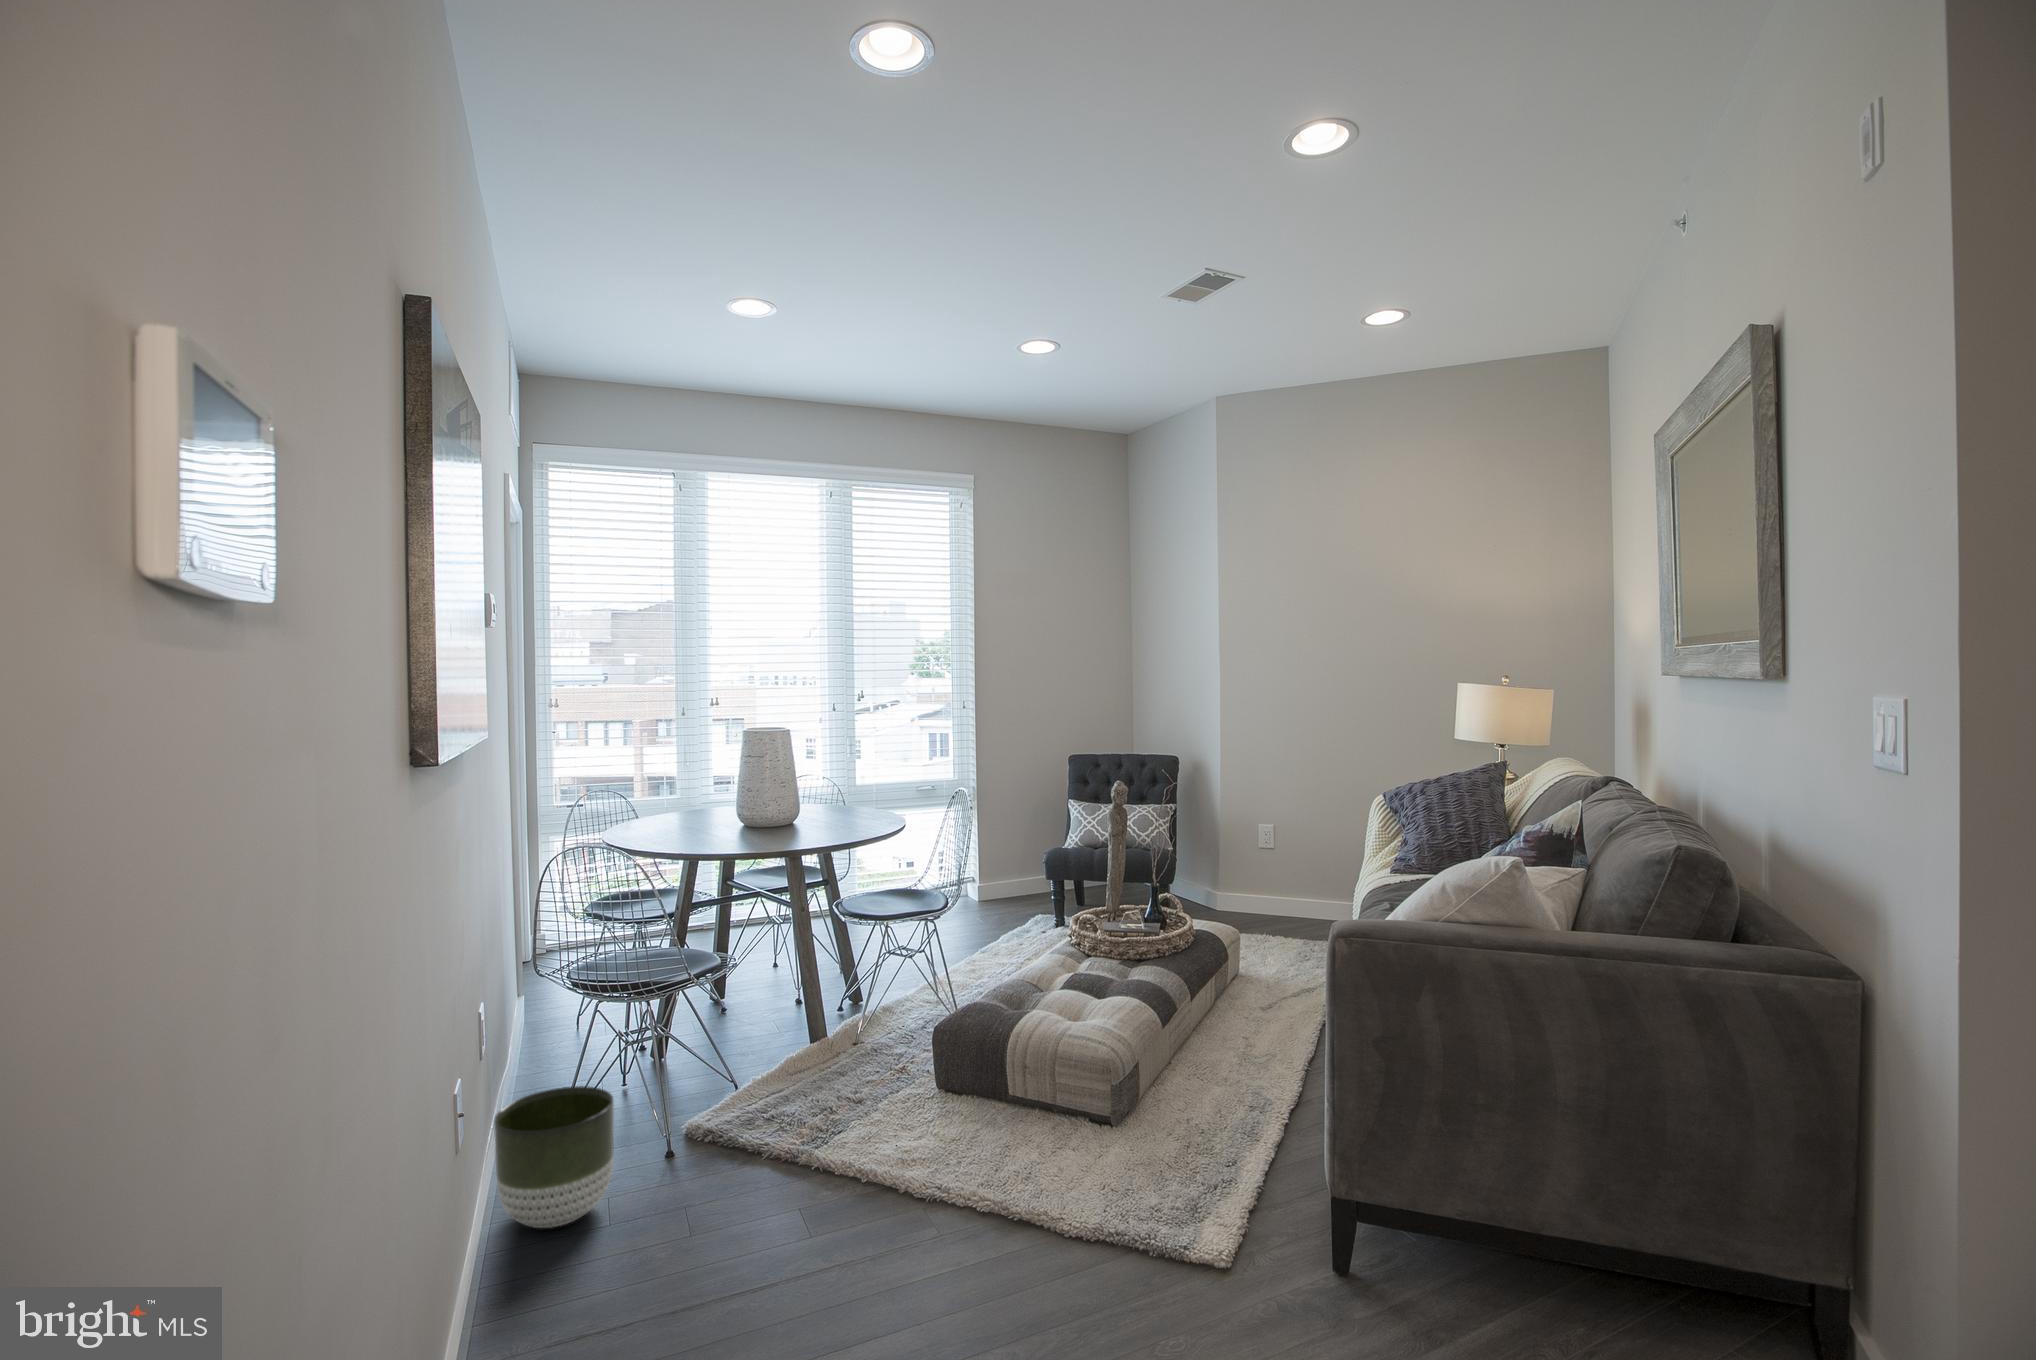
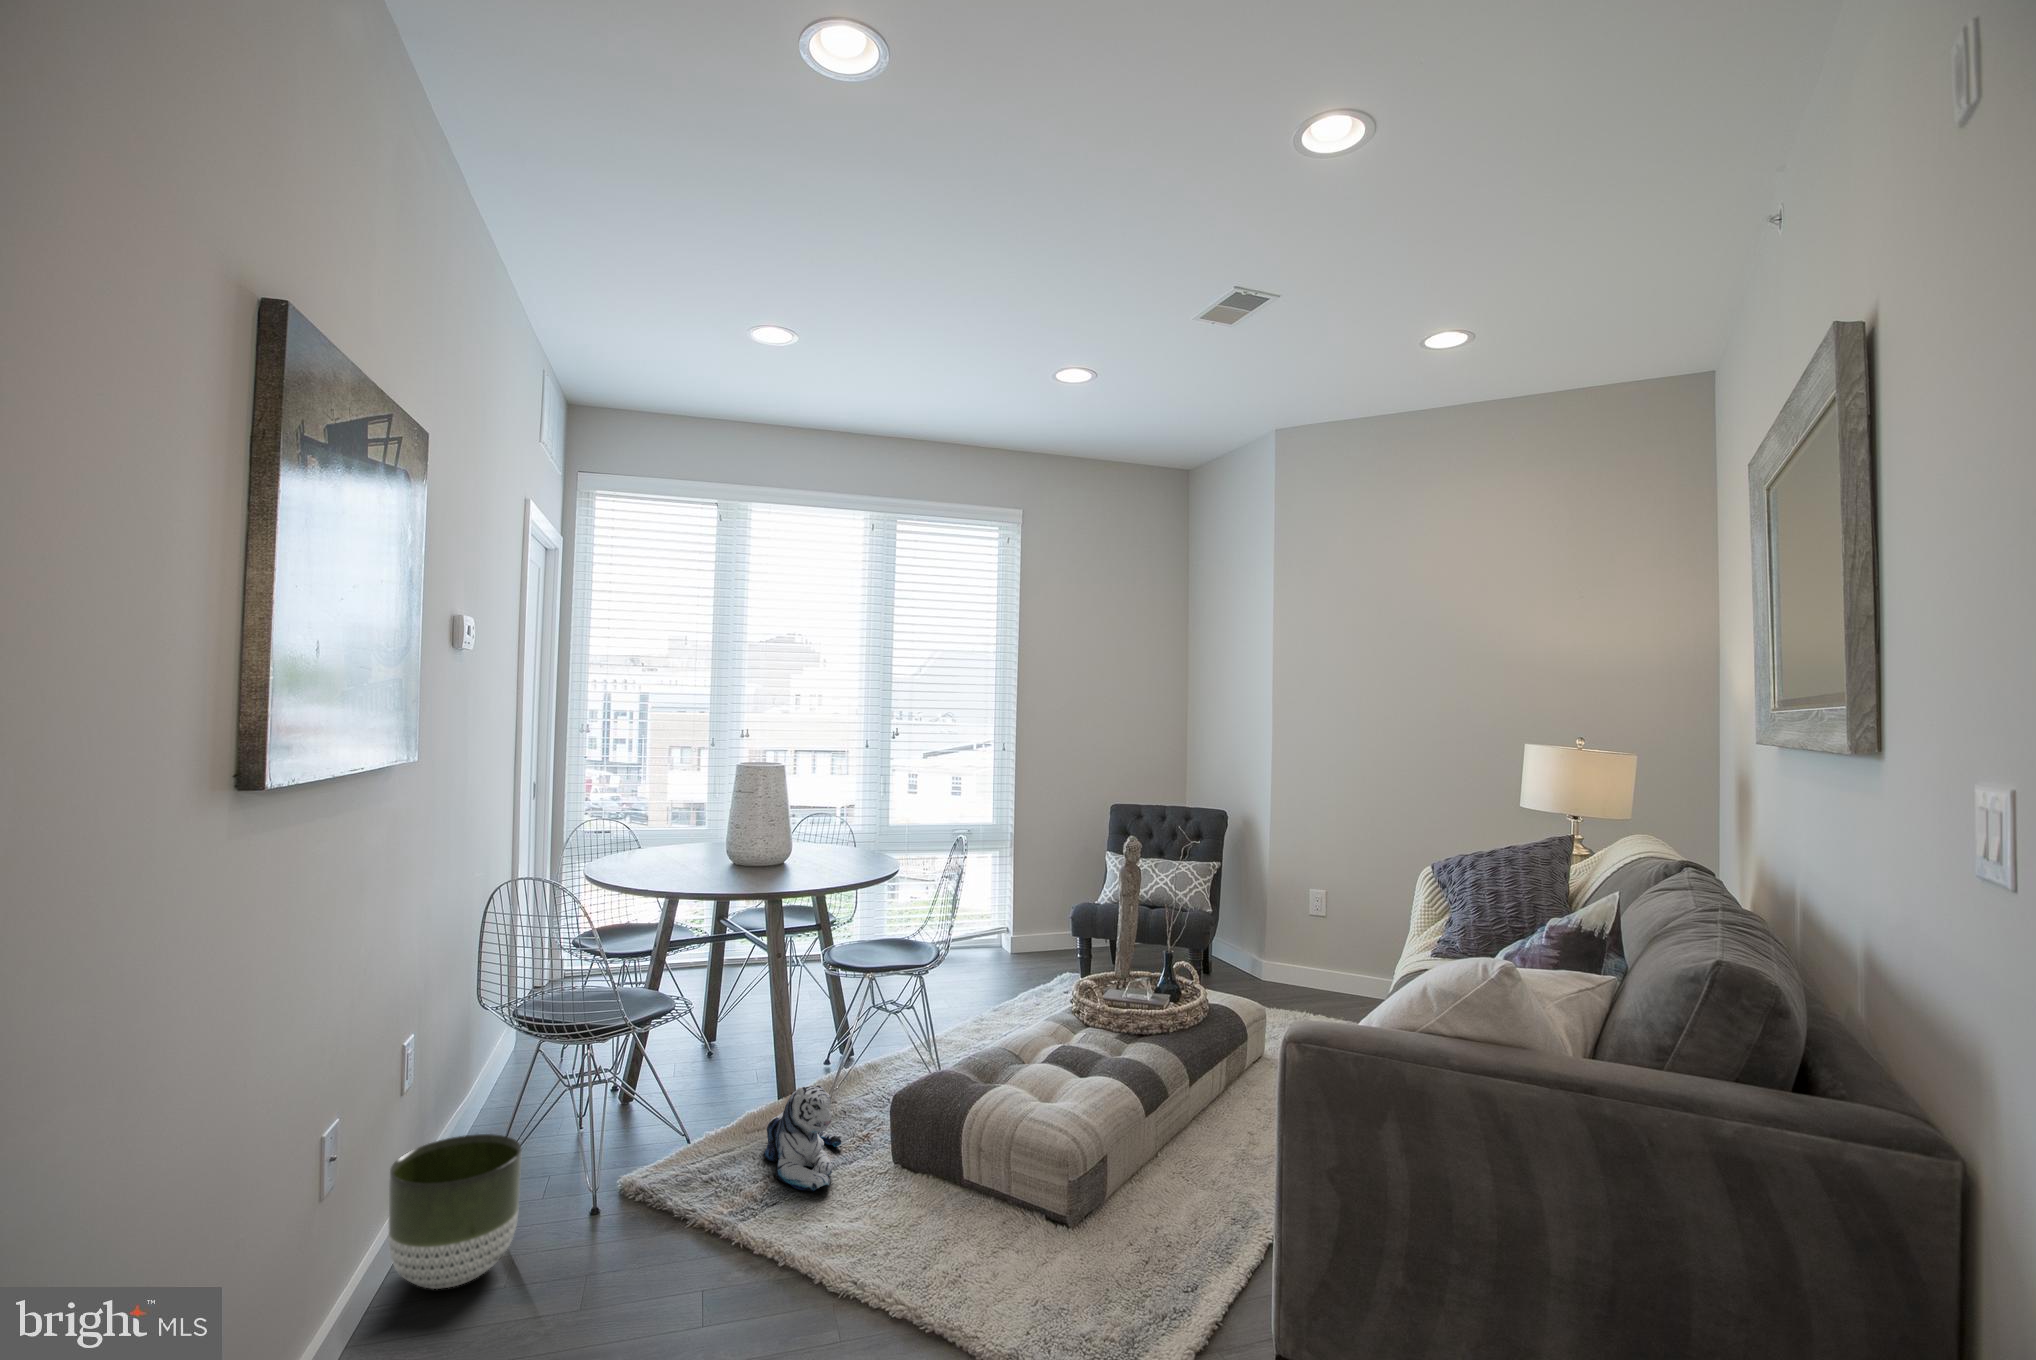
plush toy: none [813,1024,886,1118] -> present [763,1086,841,1191]

